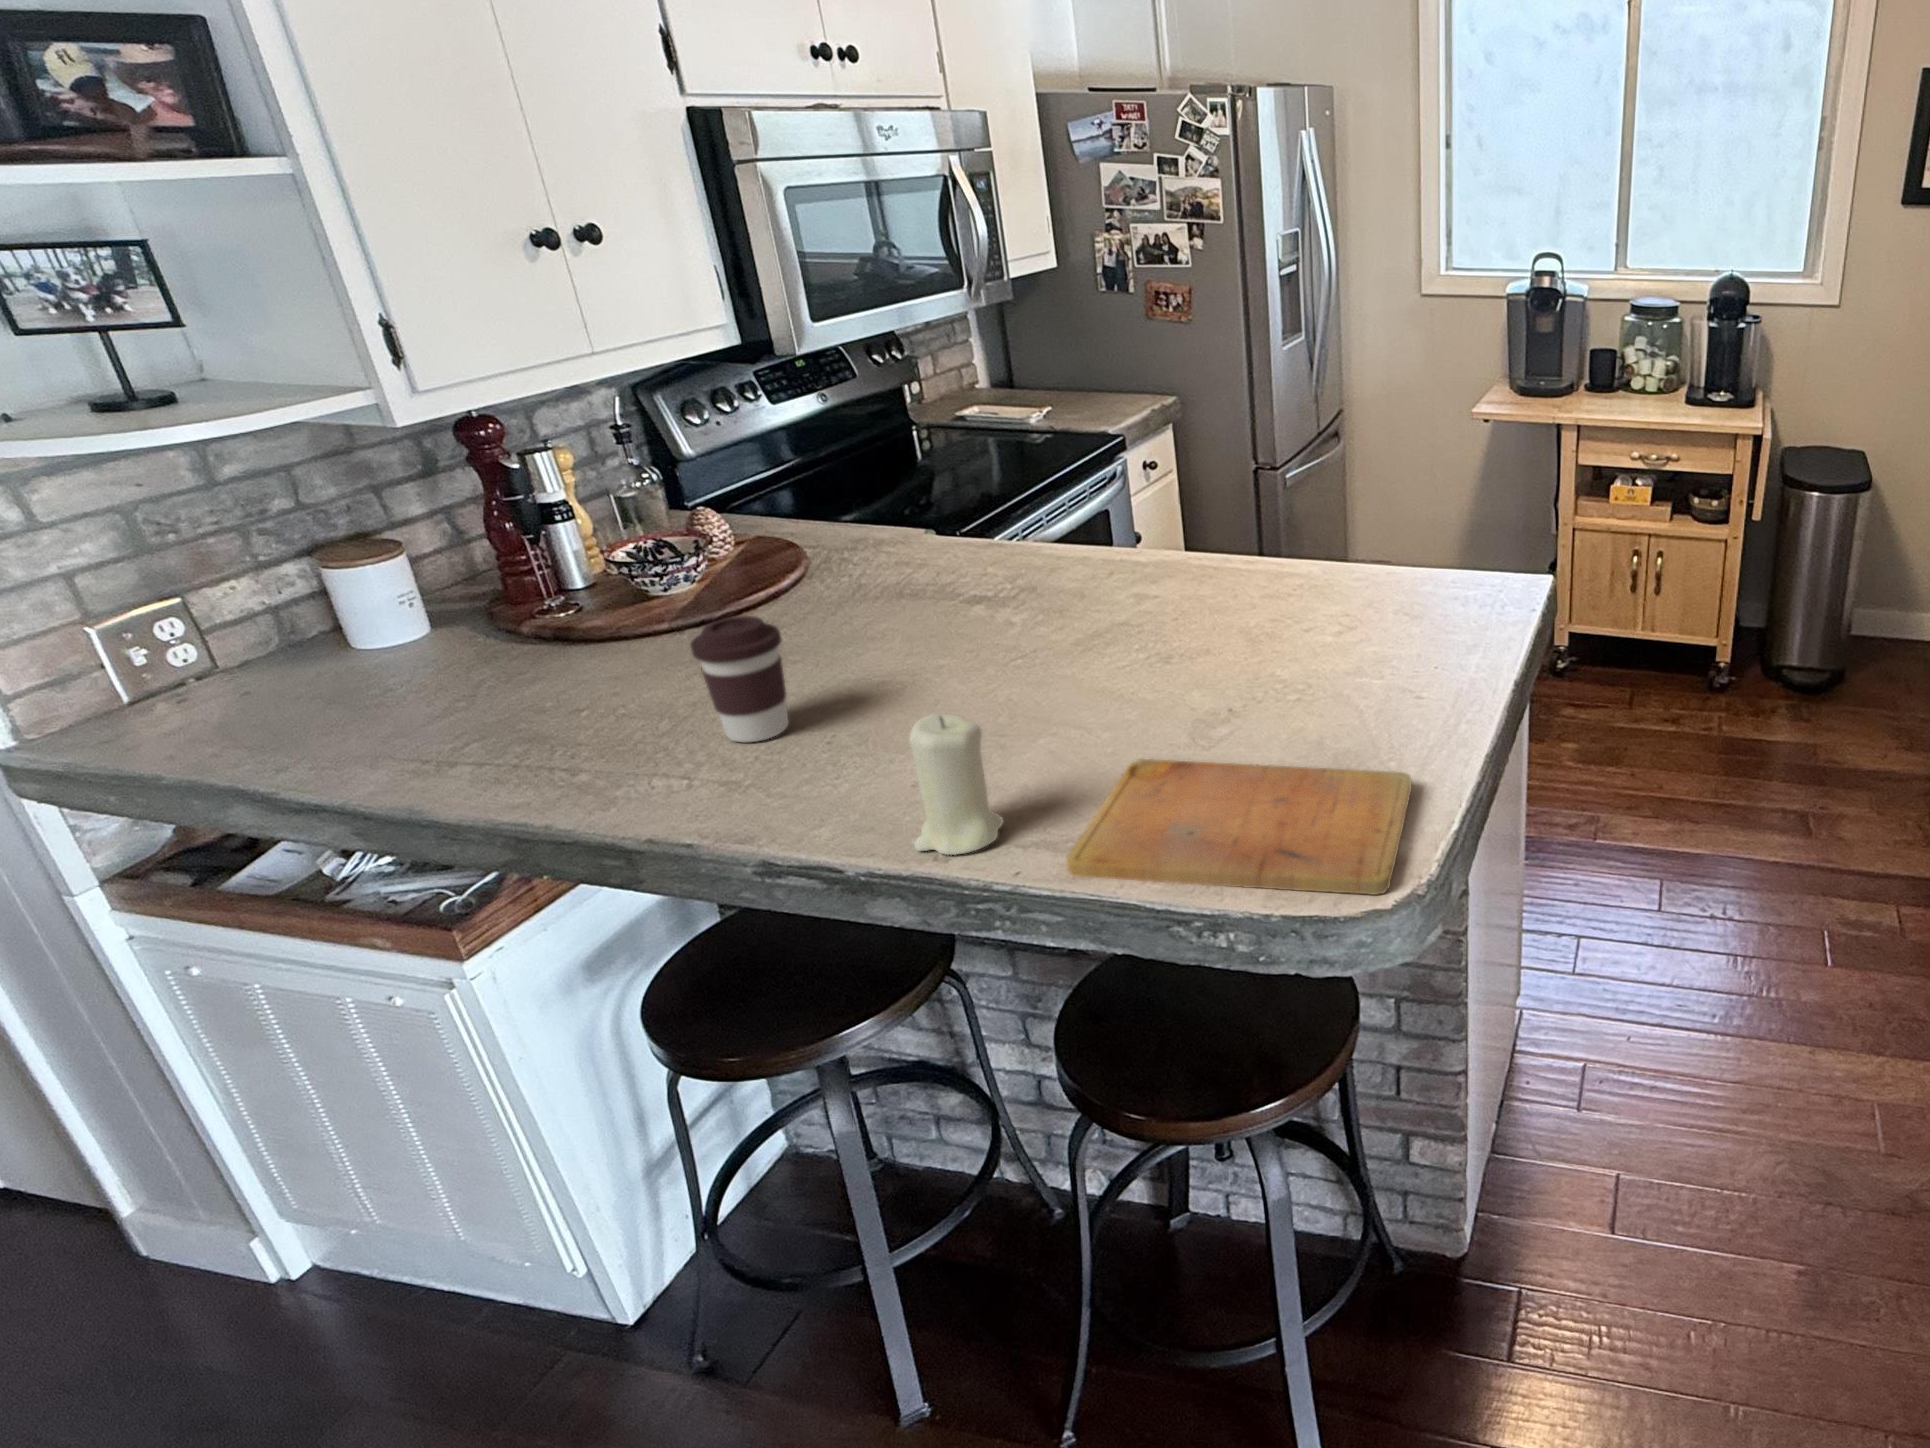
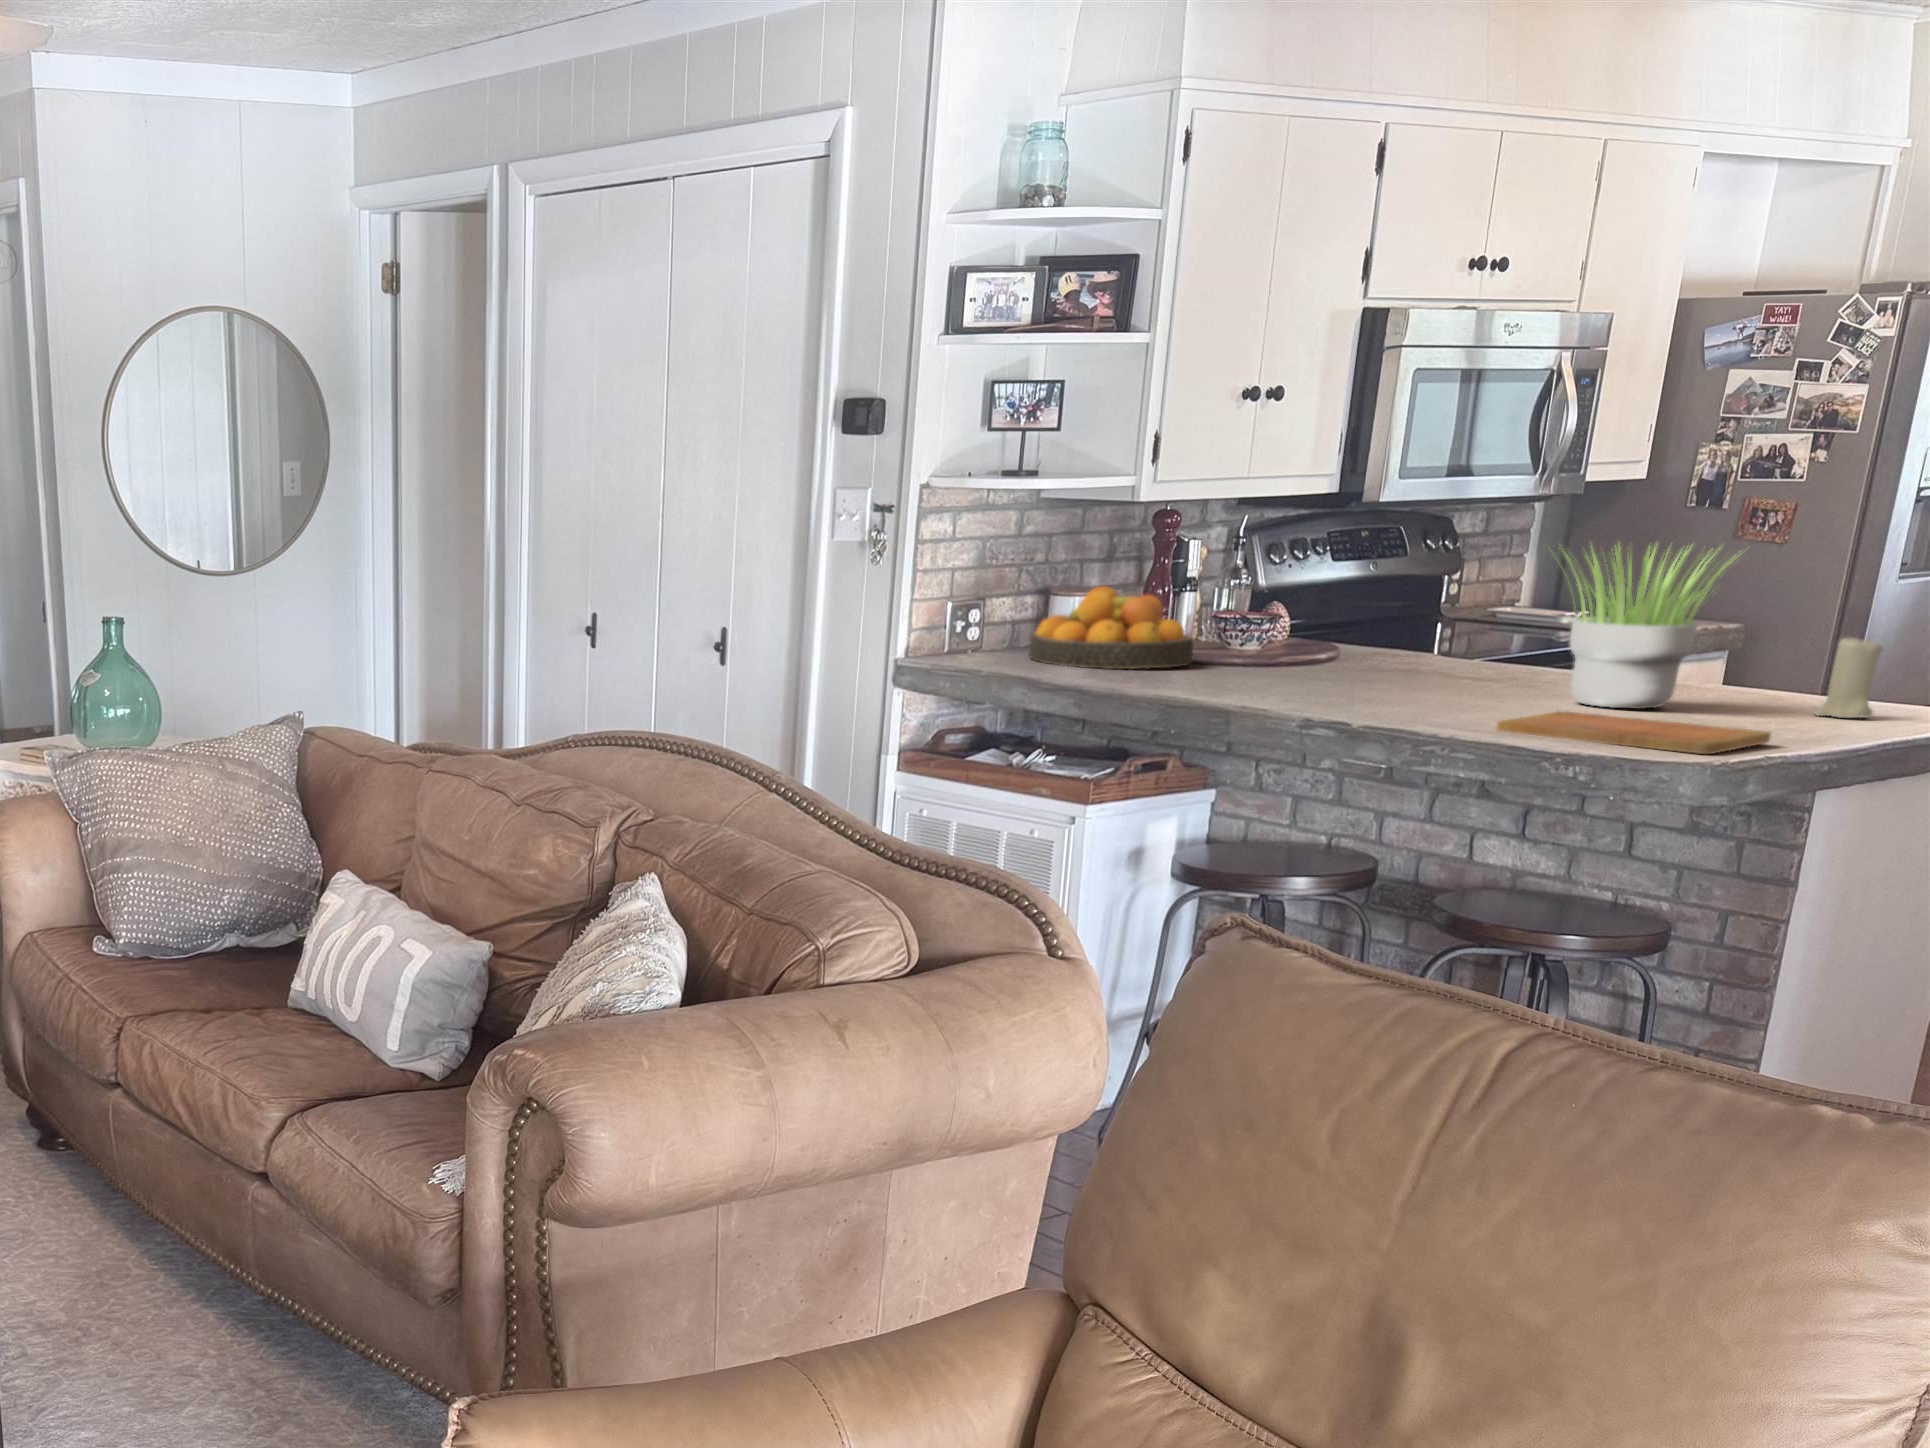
potted plant: none [1024,437,1271,671] -> present [1558,546,1741,709]
fruit bowl: none [260,553,581,724] -> present [1029,586,1194,669]
coffee cup: present [690,616,788,742] -> none [1289,611,1344,691]
candle: present [909,714,1003,855] -> present [1815,637,1883,718]

